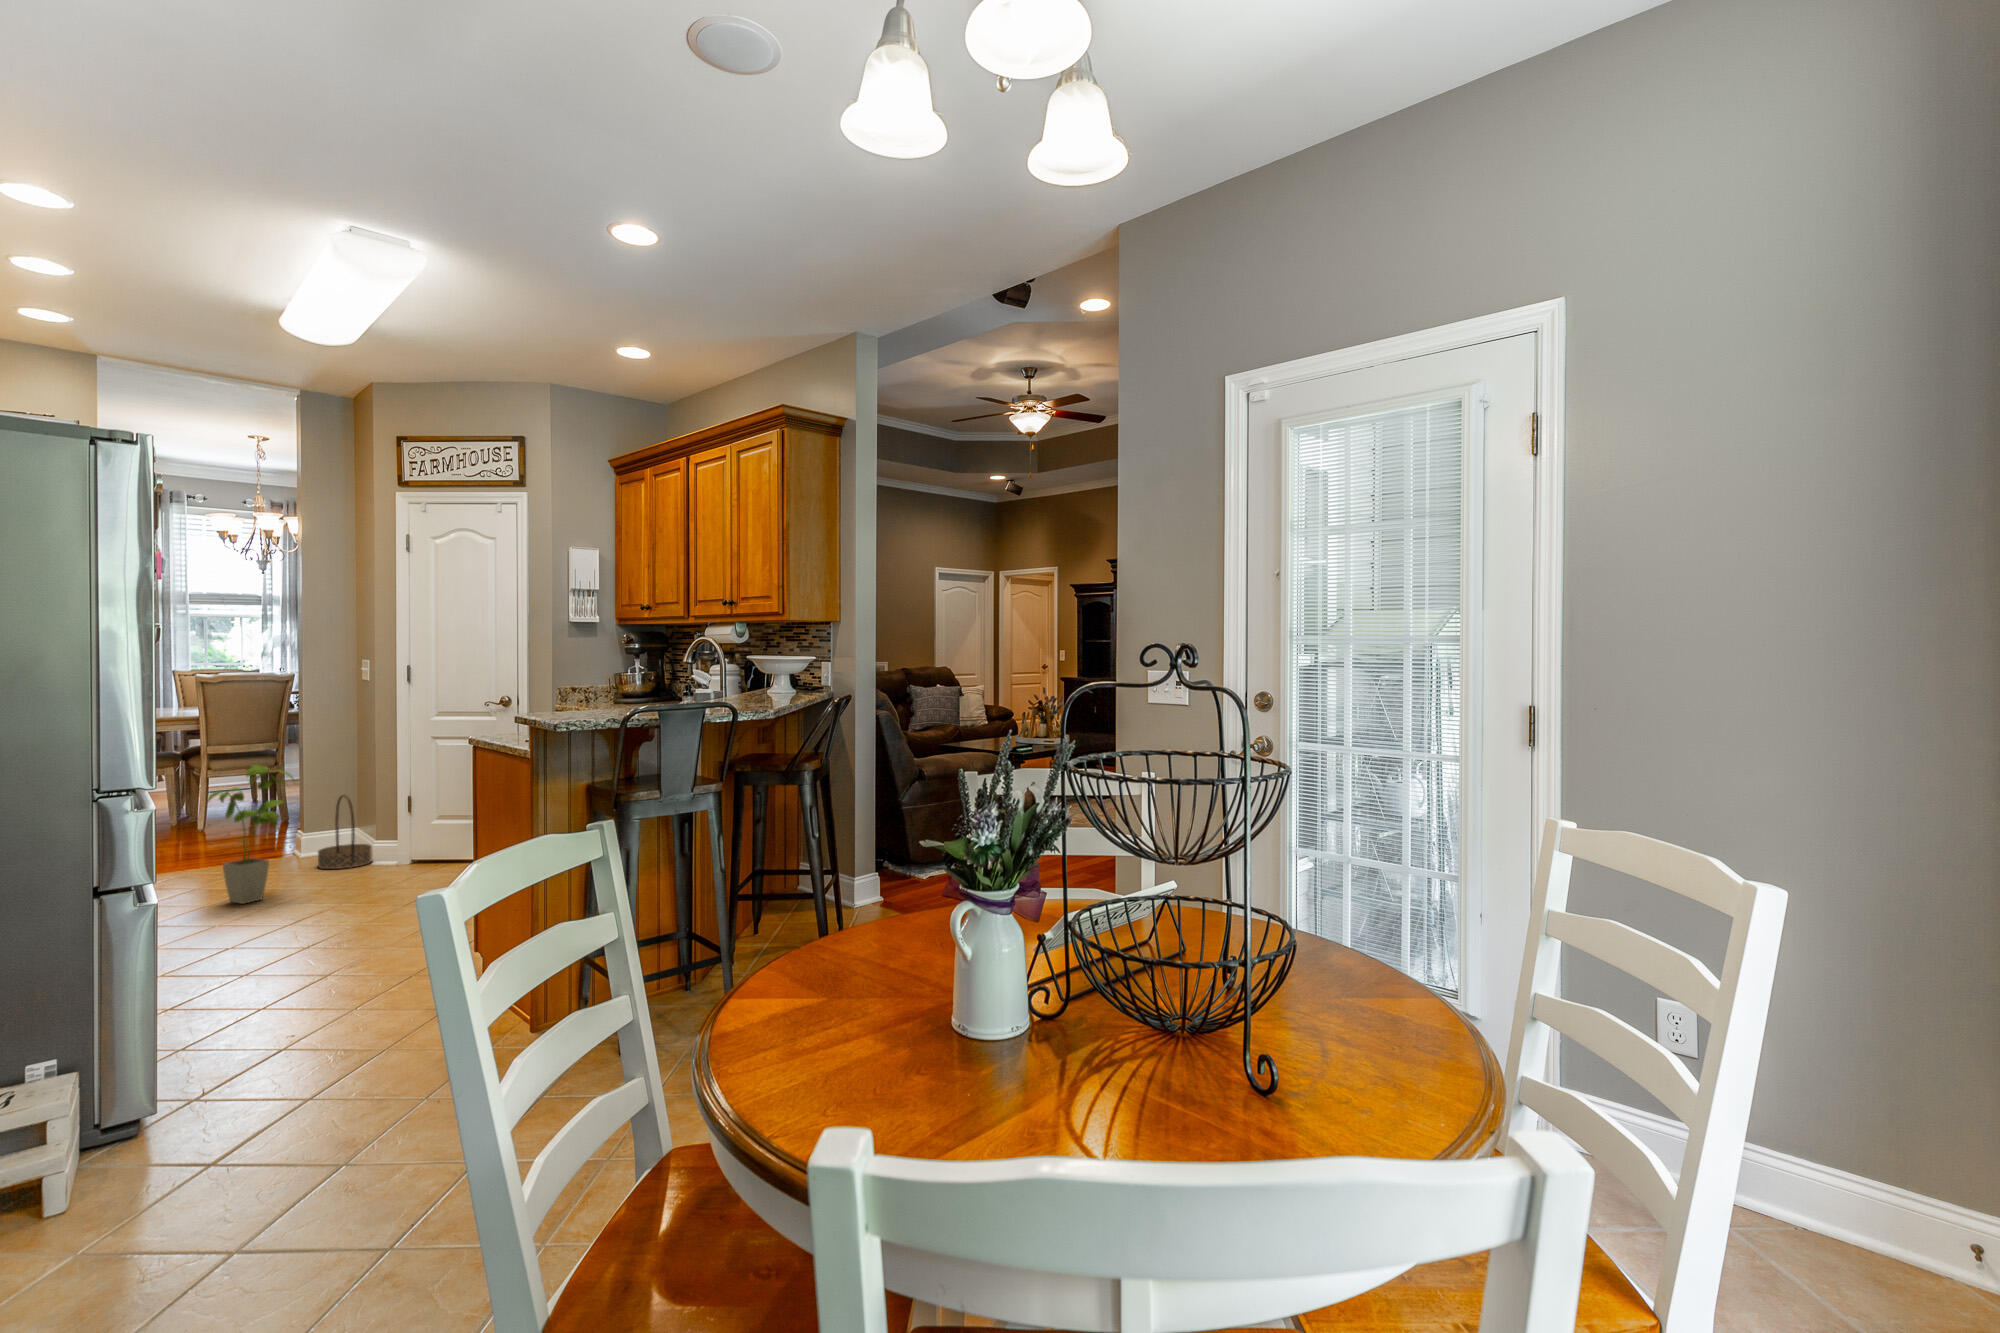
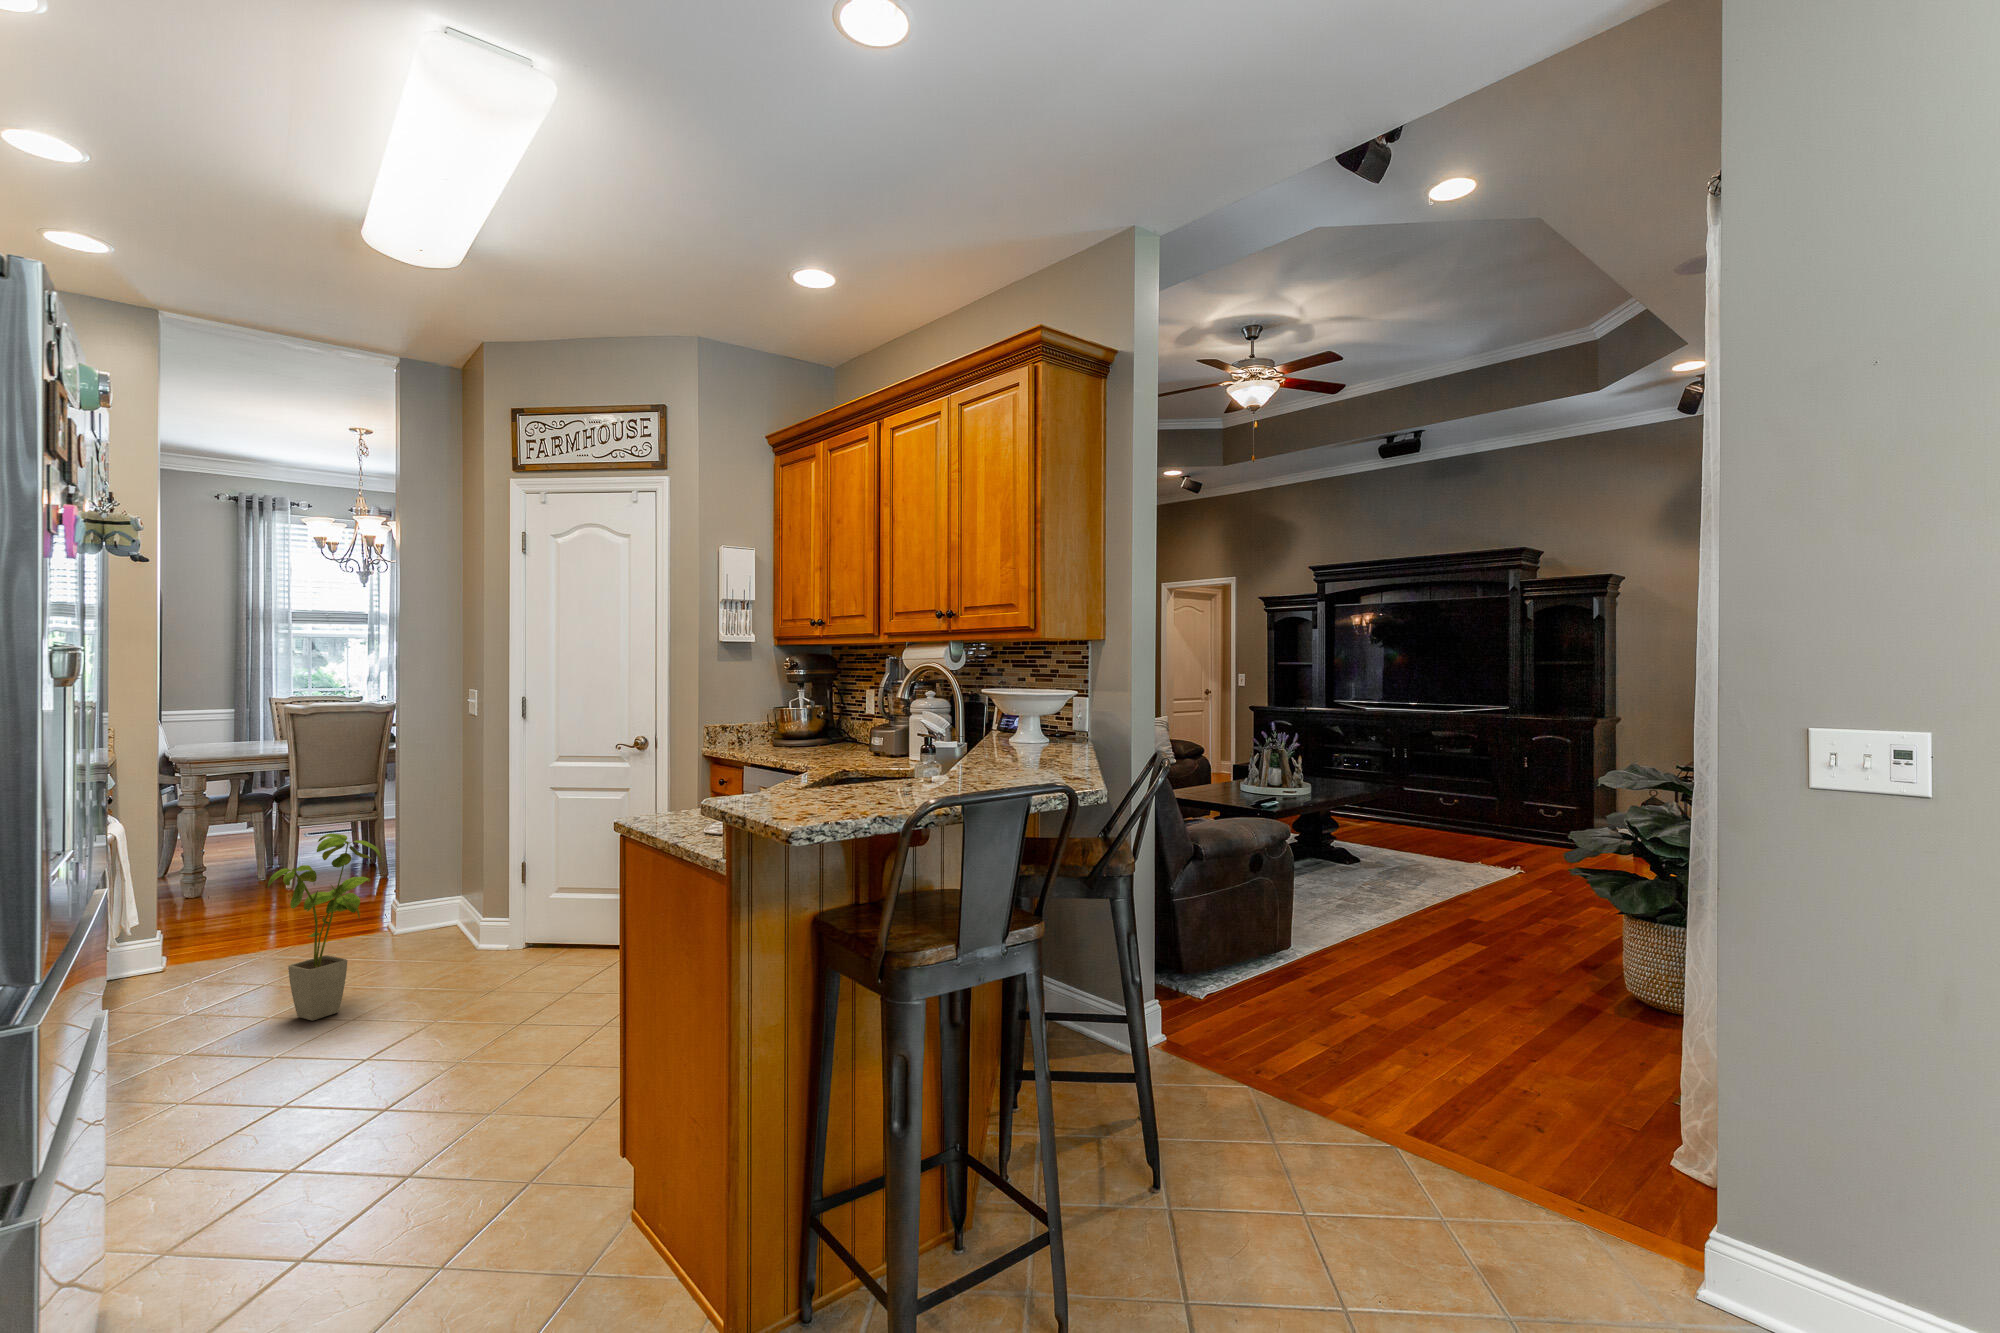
basket: present [318,795,372,869] -> none [413,860,479,957]

